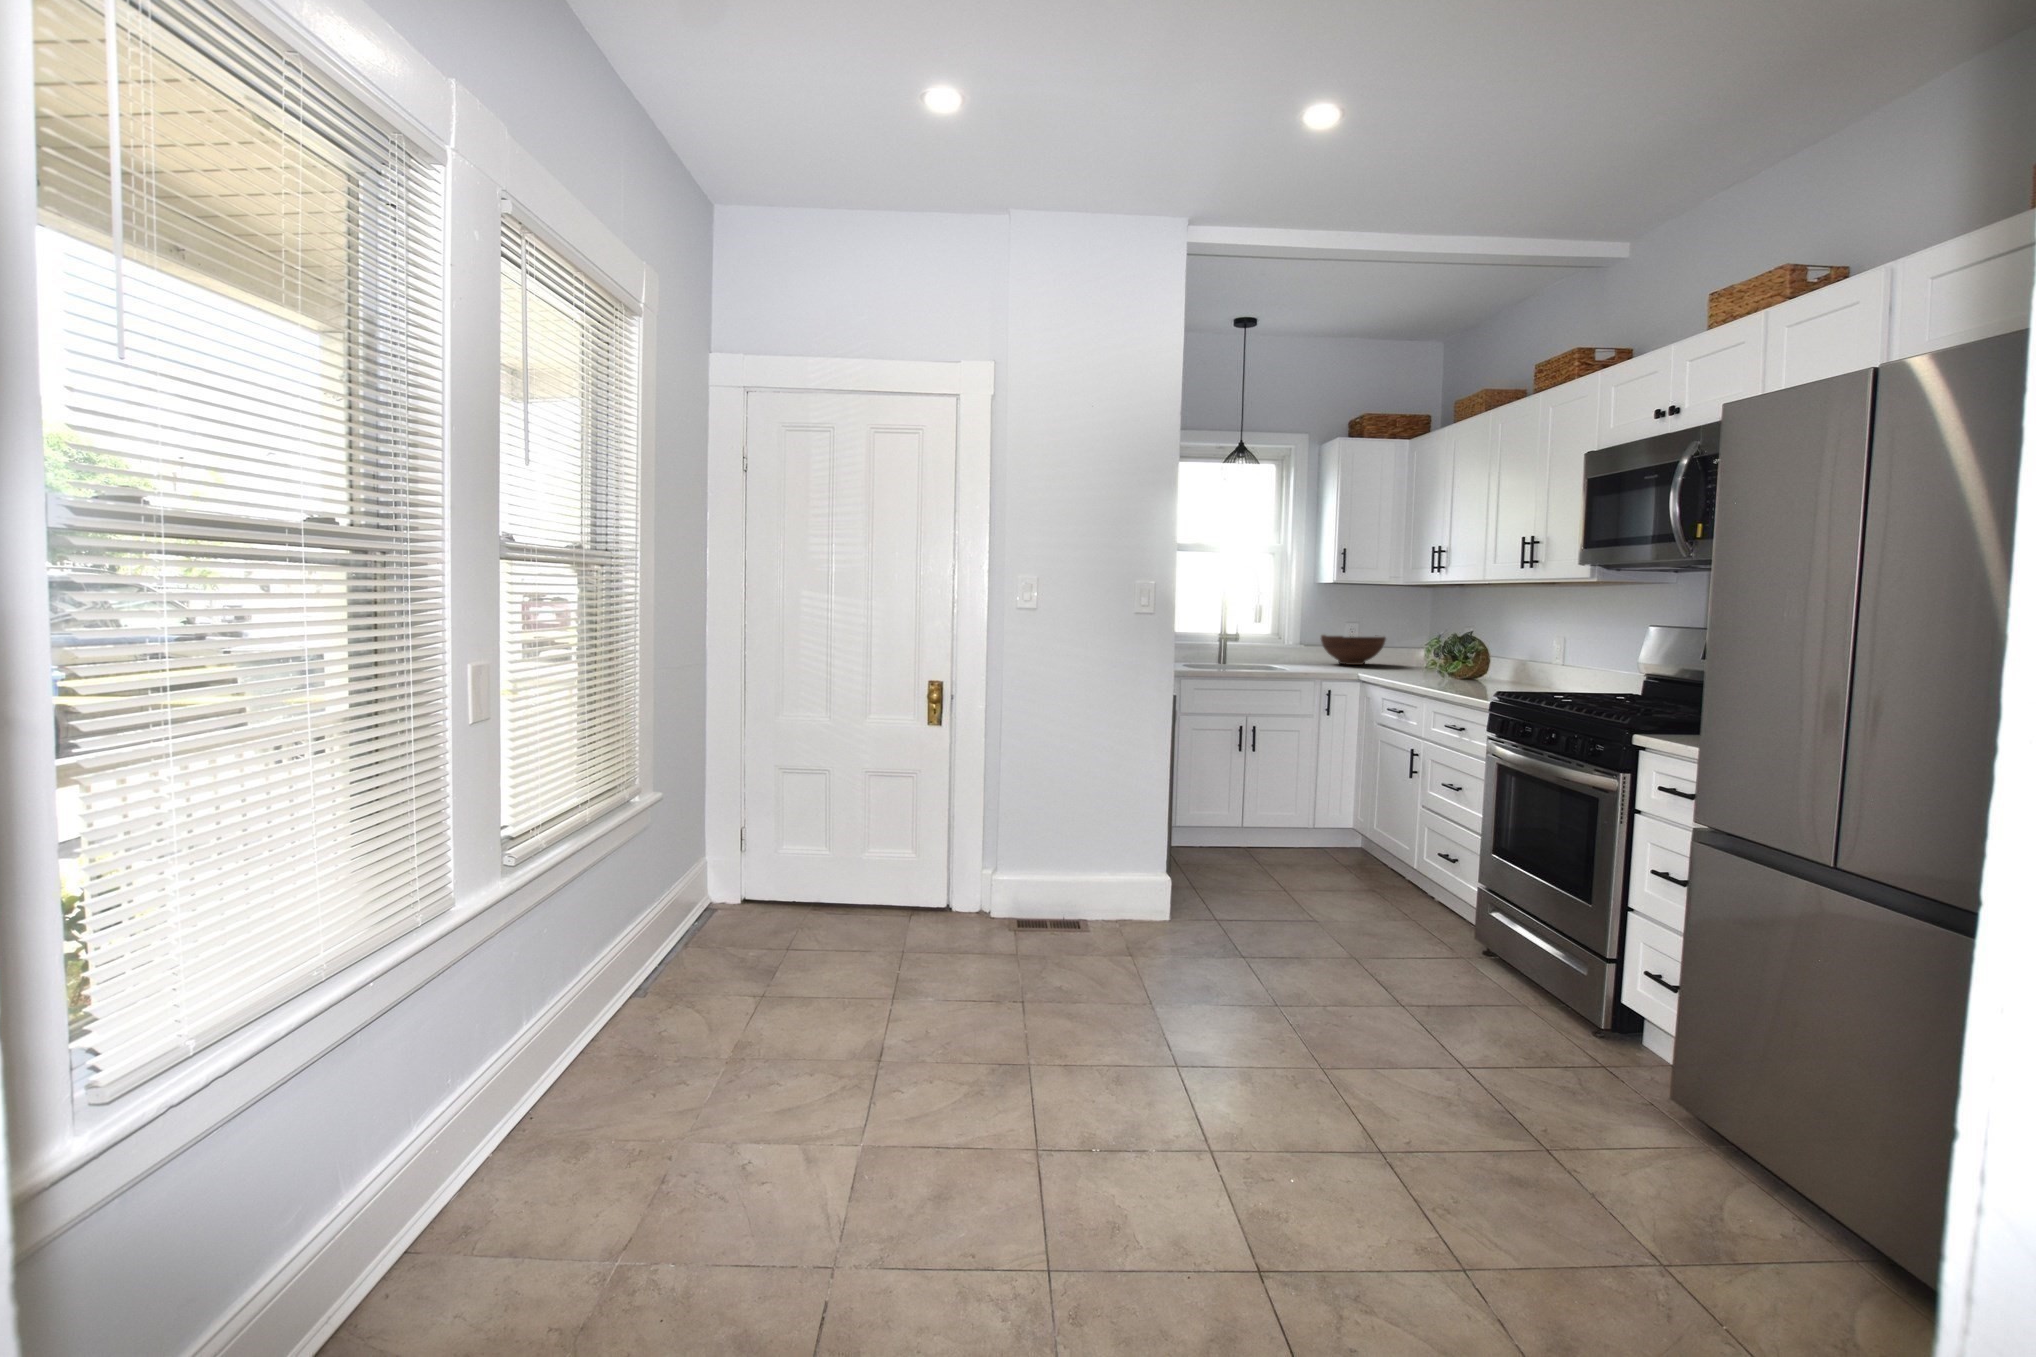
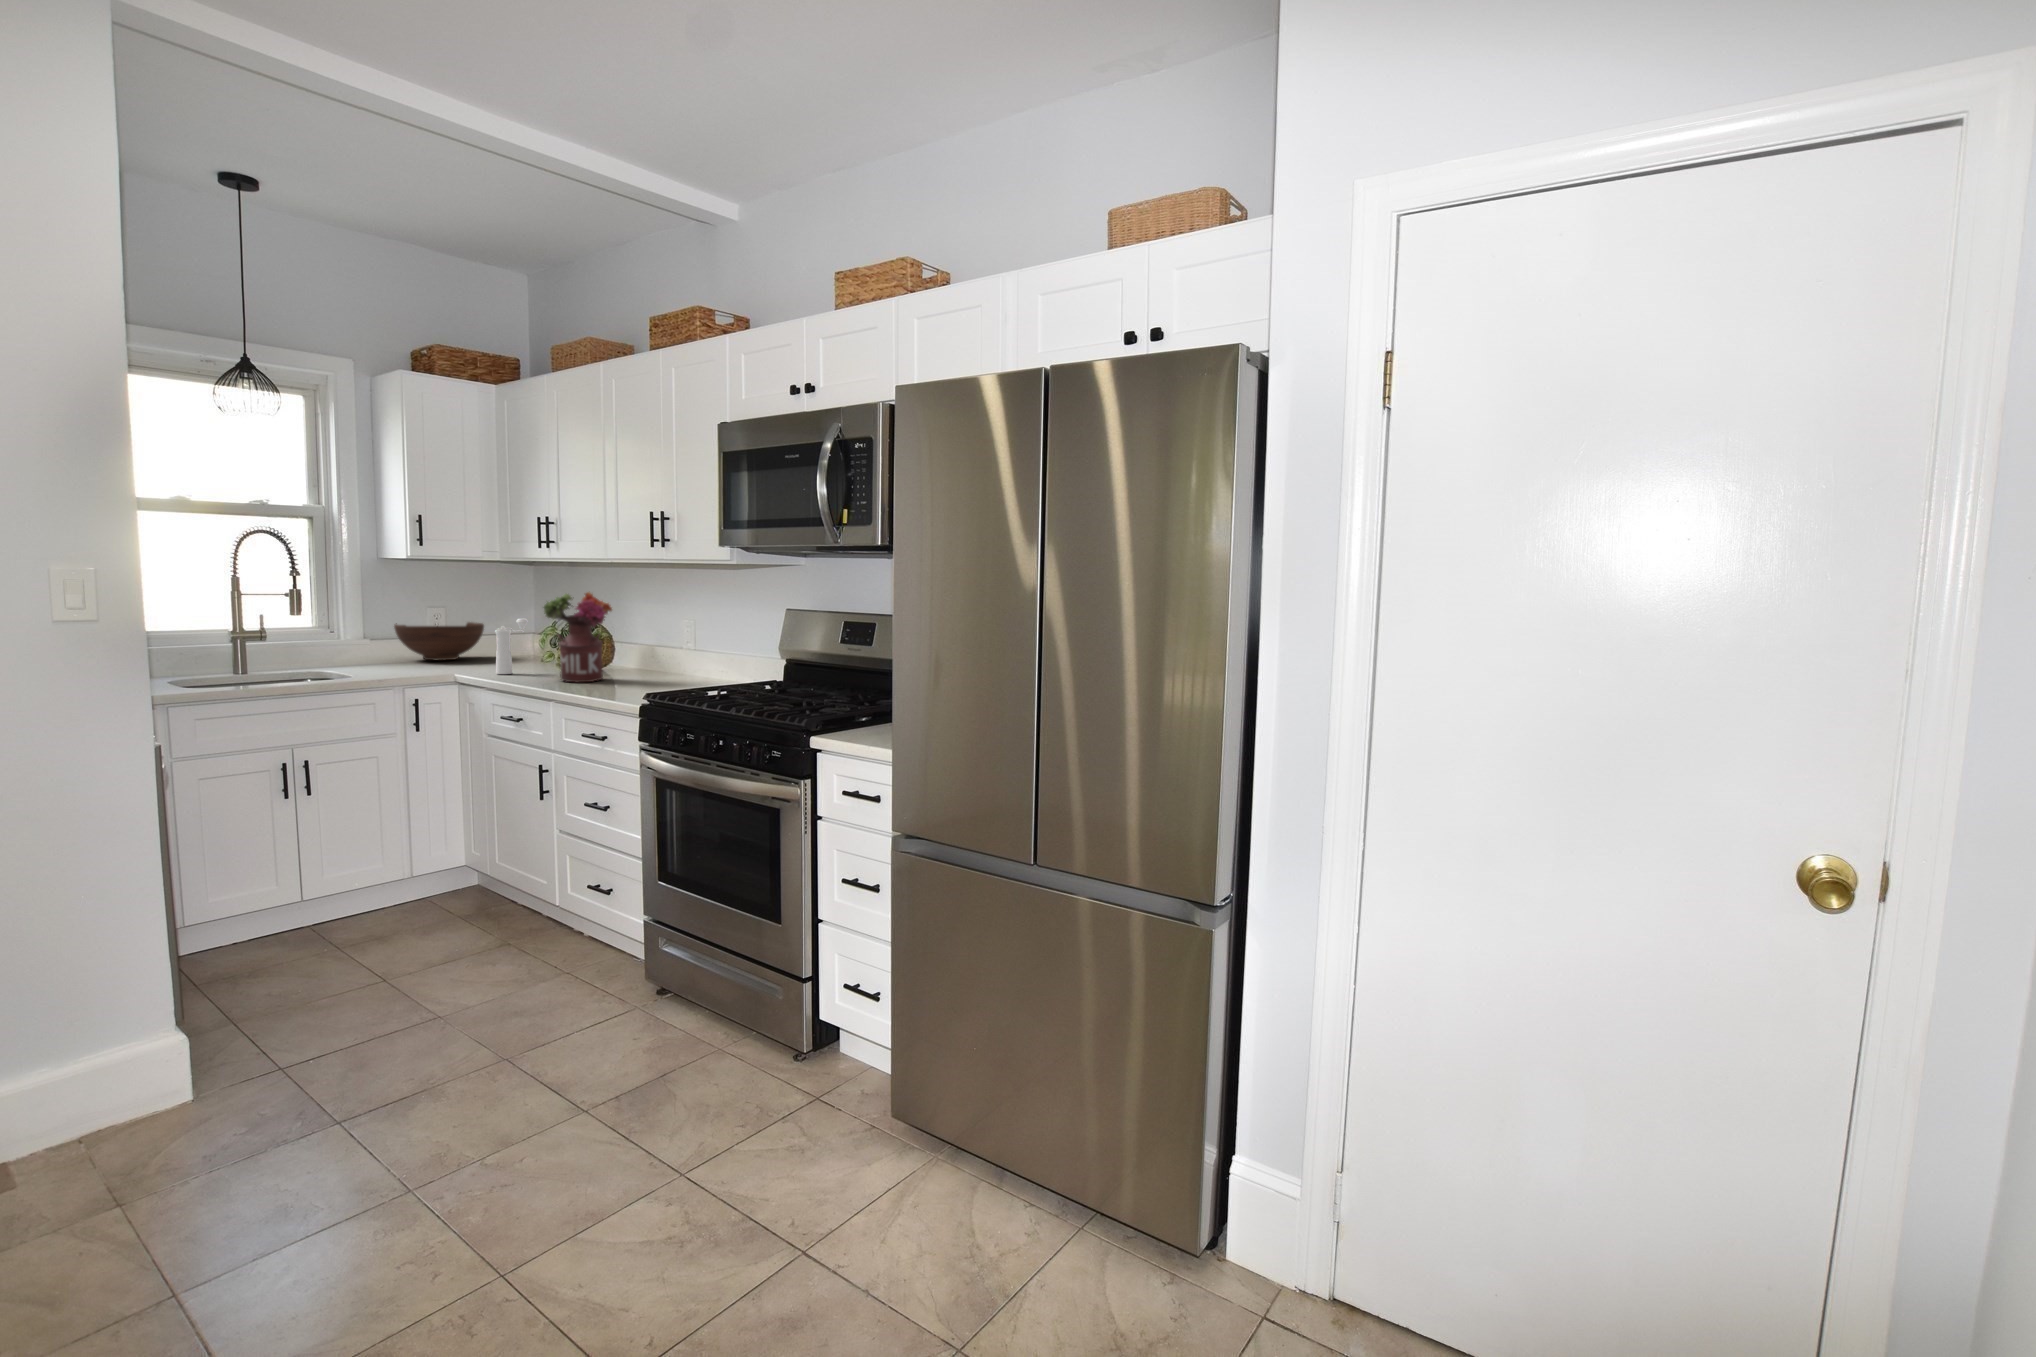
flower arrangement: none [1426,608,1486,686] -> present [544,592,612,682]
pepper mill: none [1388,631,1417,676] -> present [495,618,528,674]

